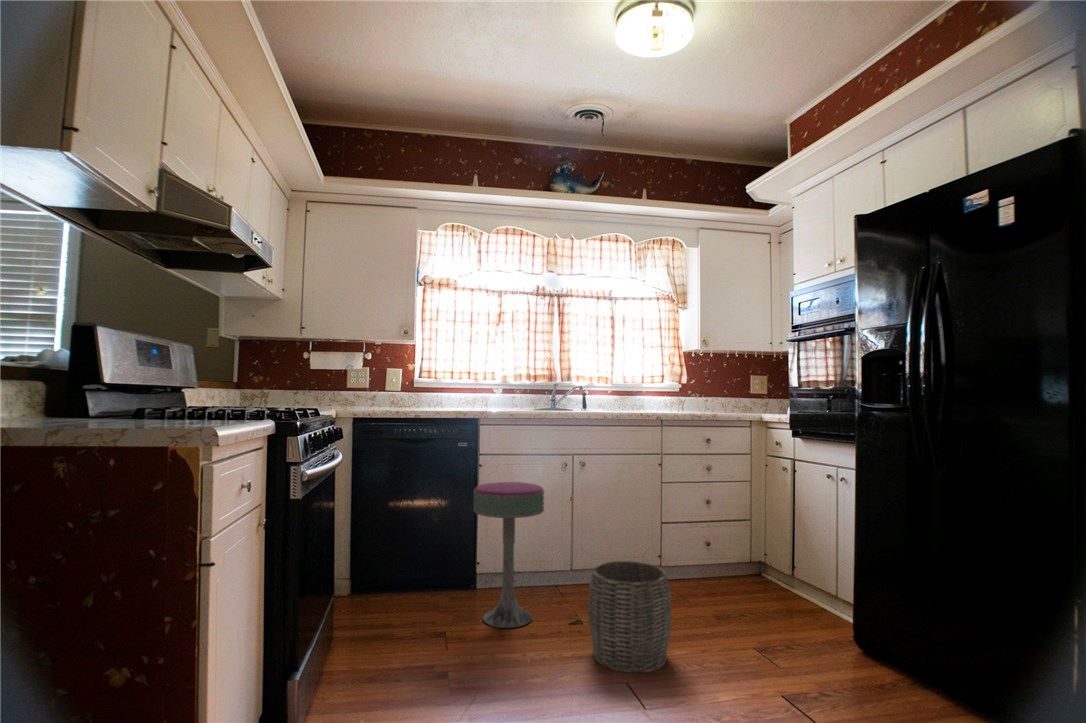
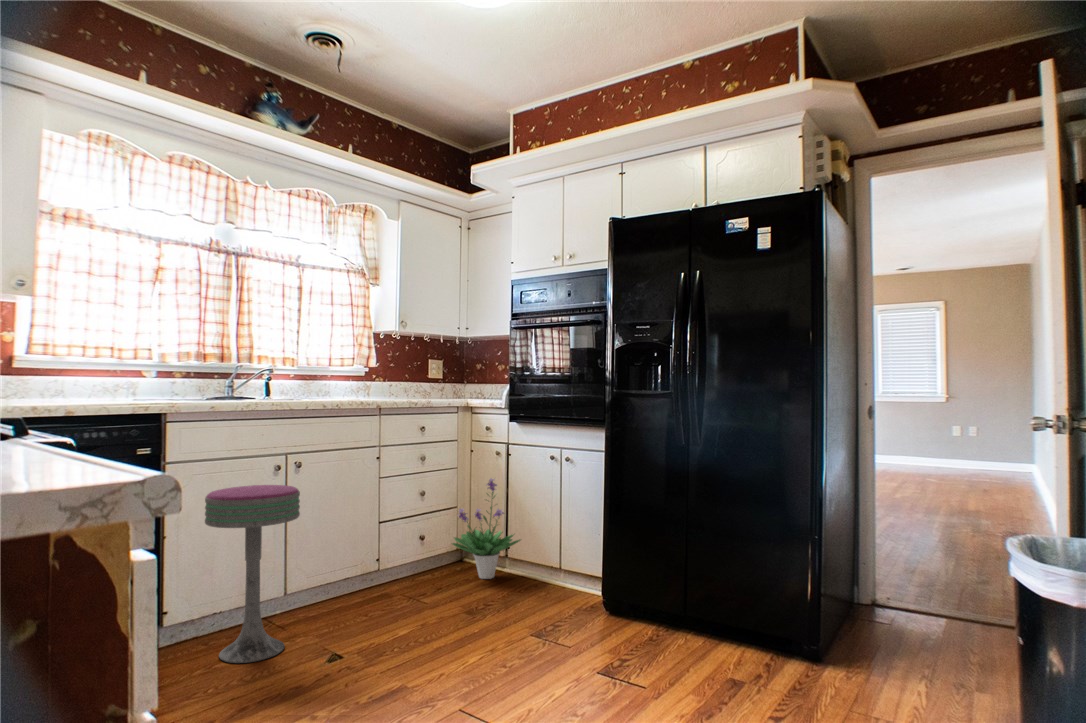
potted plant: none [722,501,804,608] -> present [453,478,520,579]
woven basket: present [588,561,672,673] -> none [377,548,462,657]

